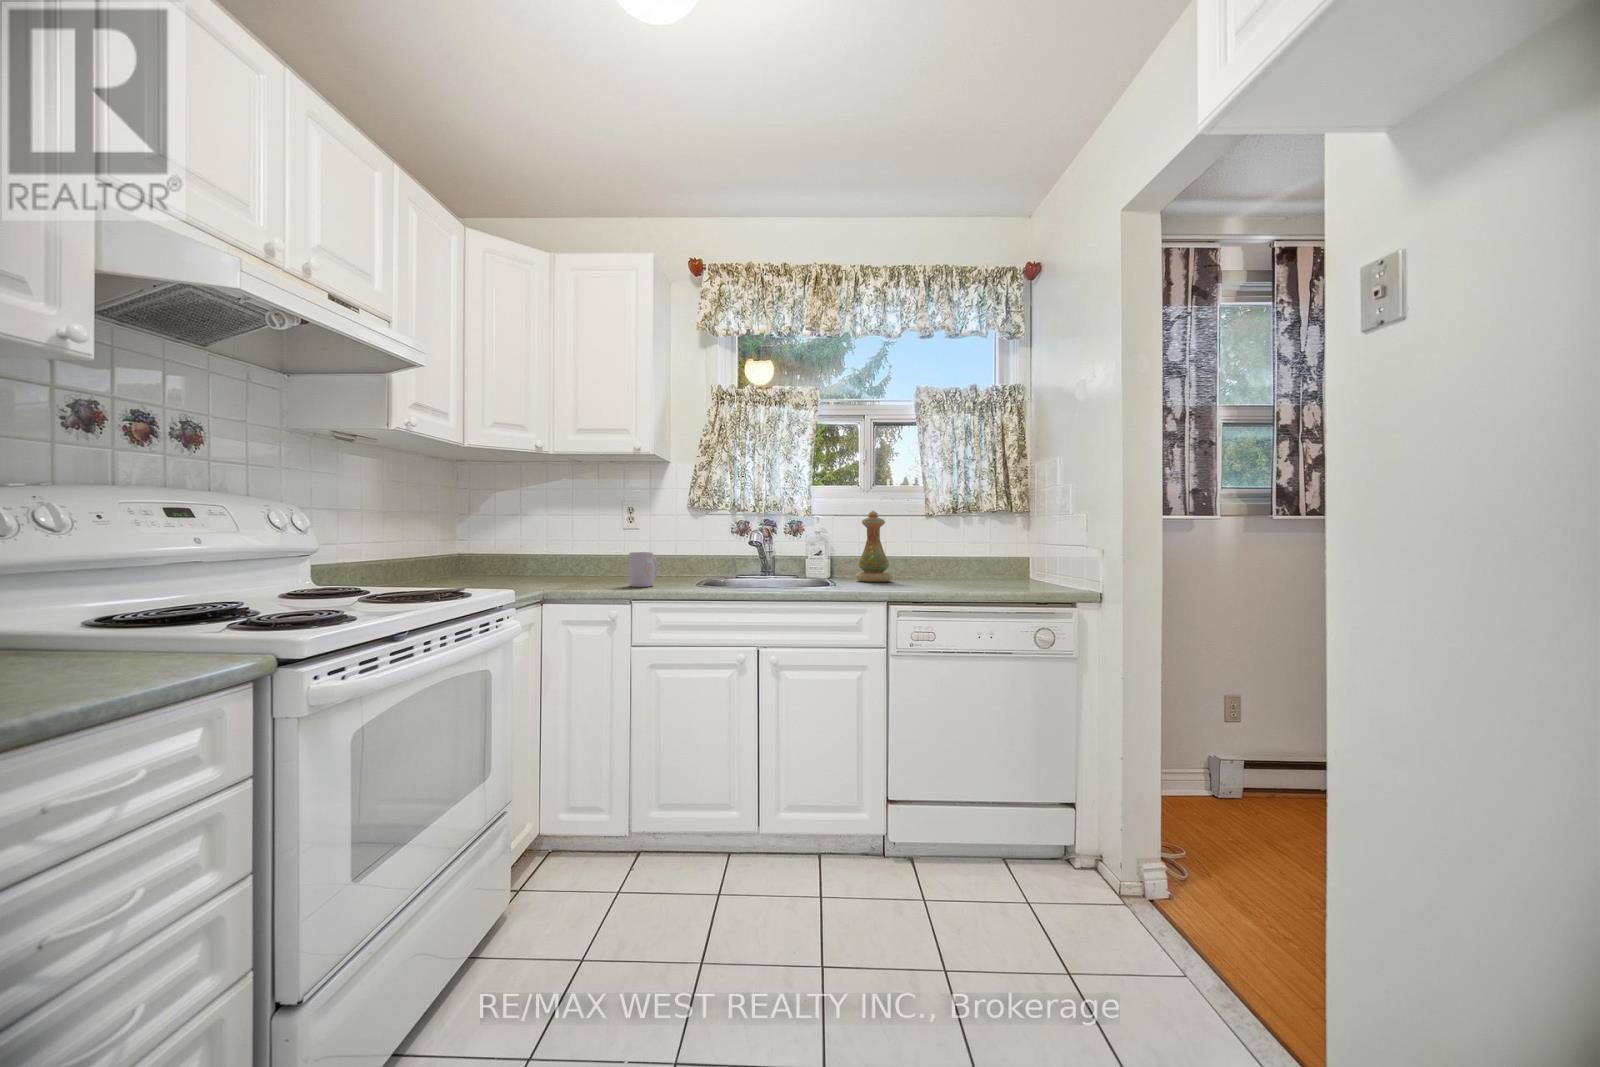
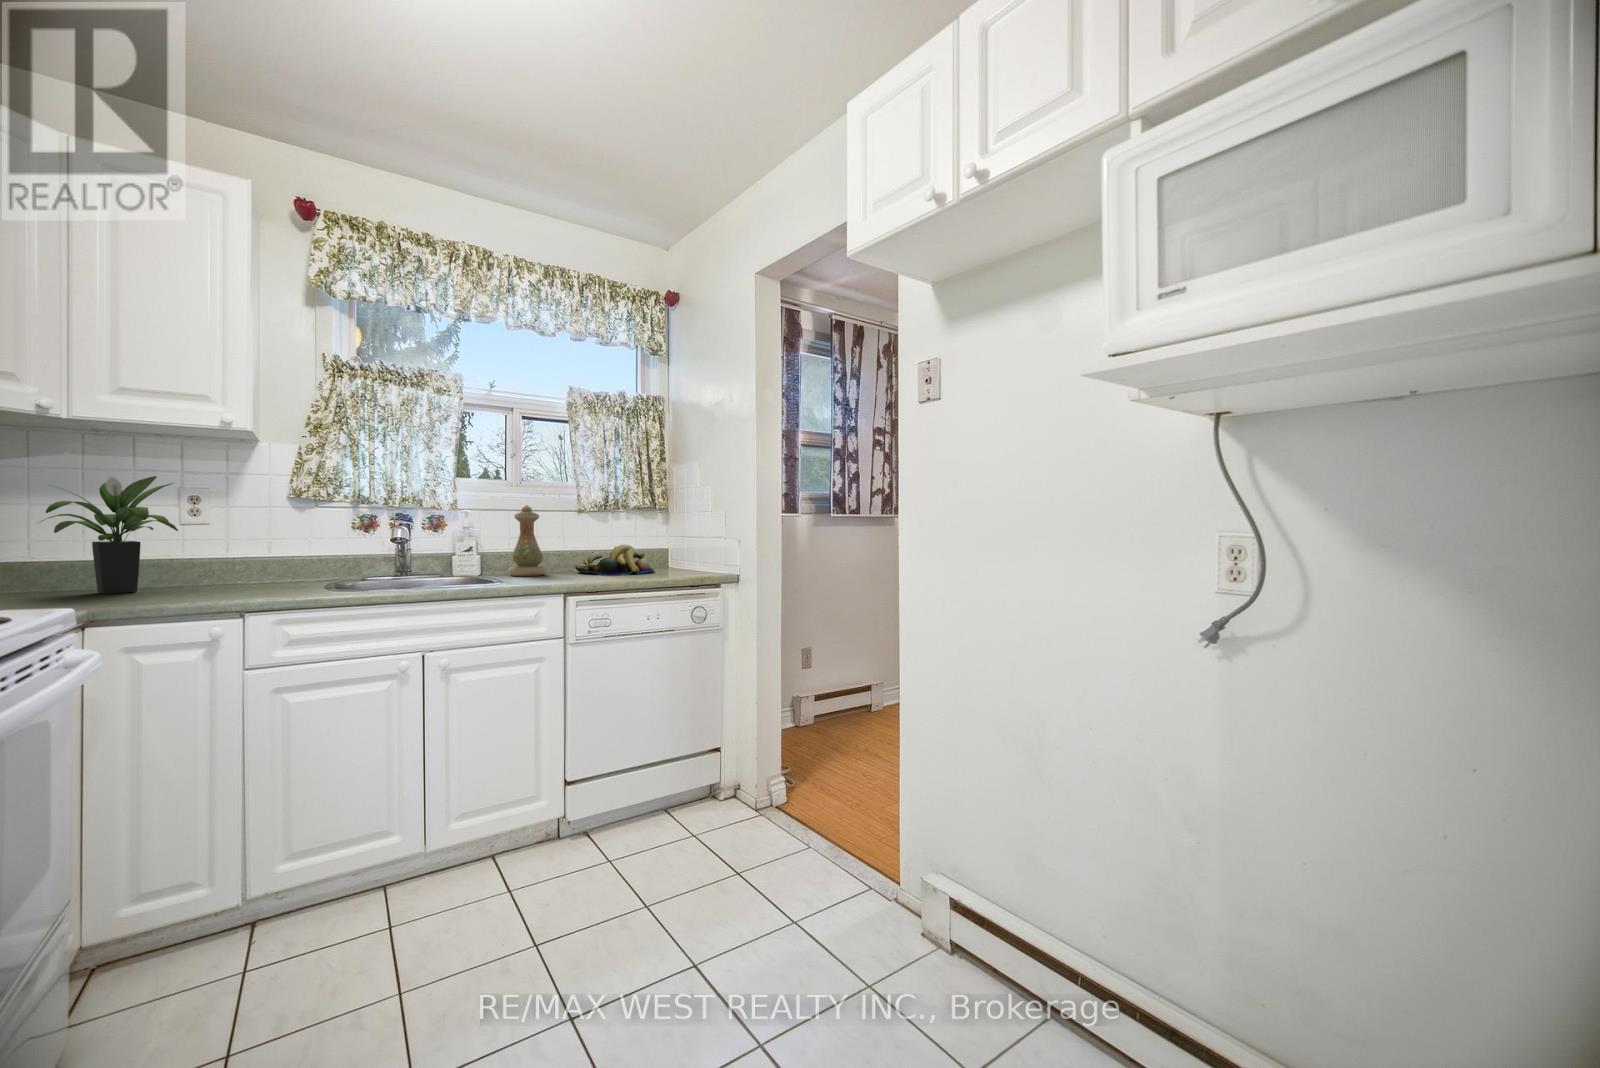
potted plant: none [542,493,619,581] -> present [41,476,178,594]
mug: present [629,552,657,587] -> none [227,553,269,597]
fruit bowl: none [922,552,1009,585] -> present [575,544,654,575]

